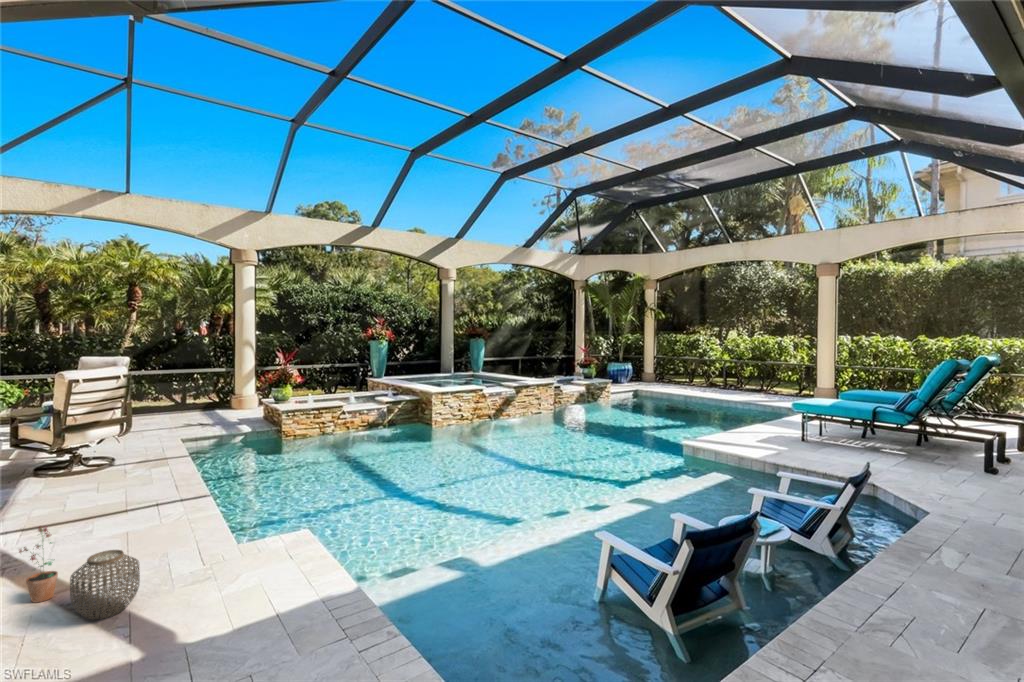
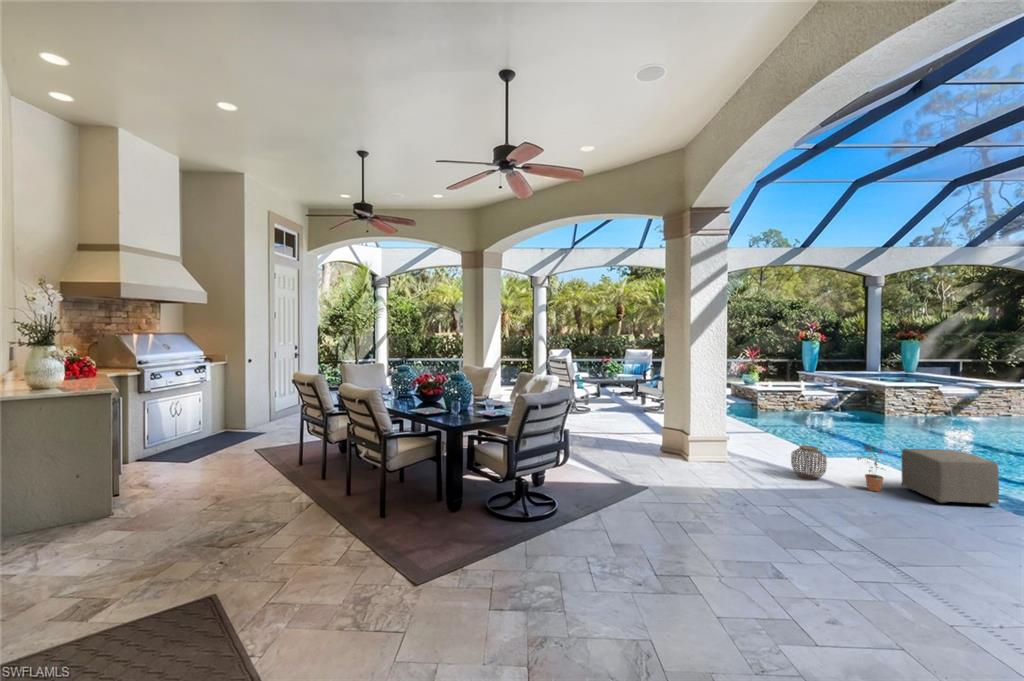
ottoman: none [253,519,352,630] -> present [902,449,999,506]
potted plant: present [19,526,58,603] -> present [858,447,883,492]

